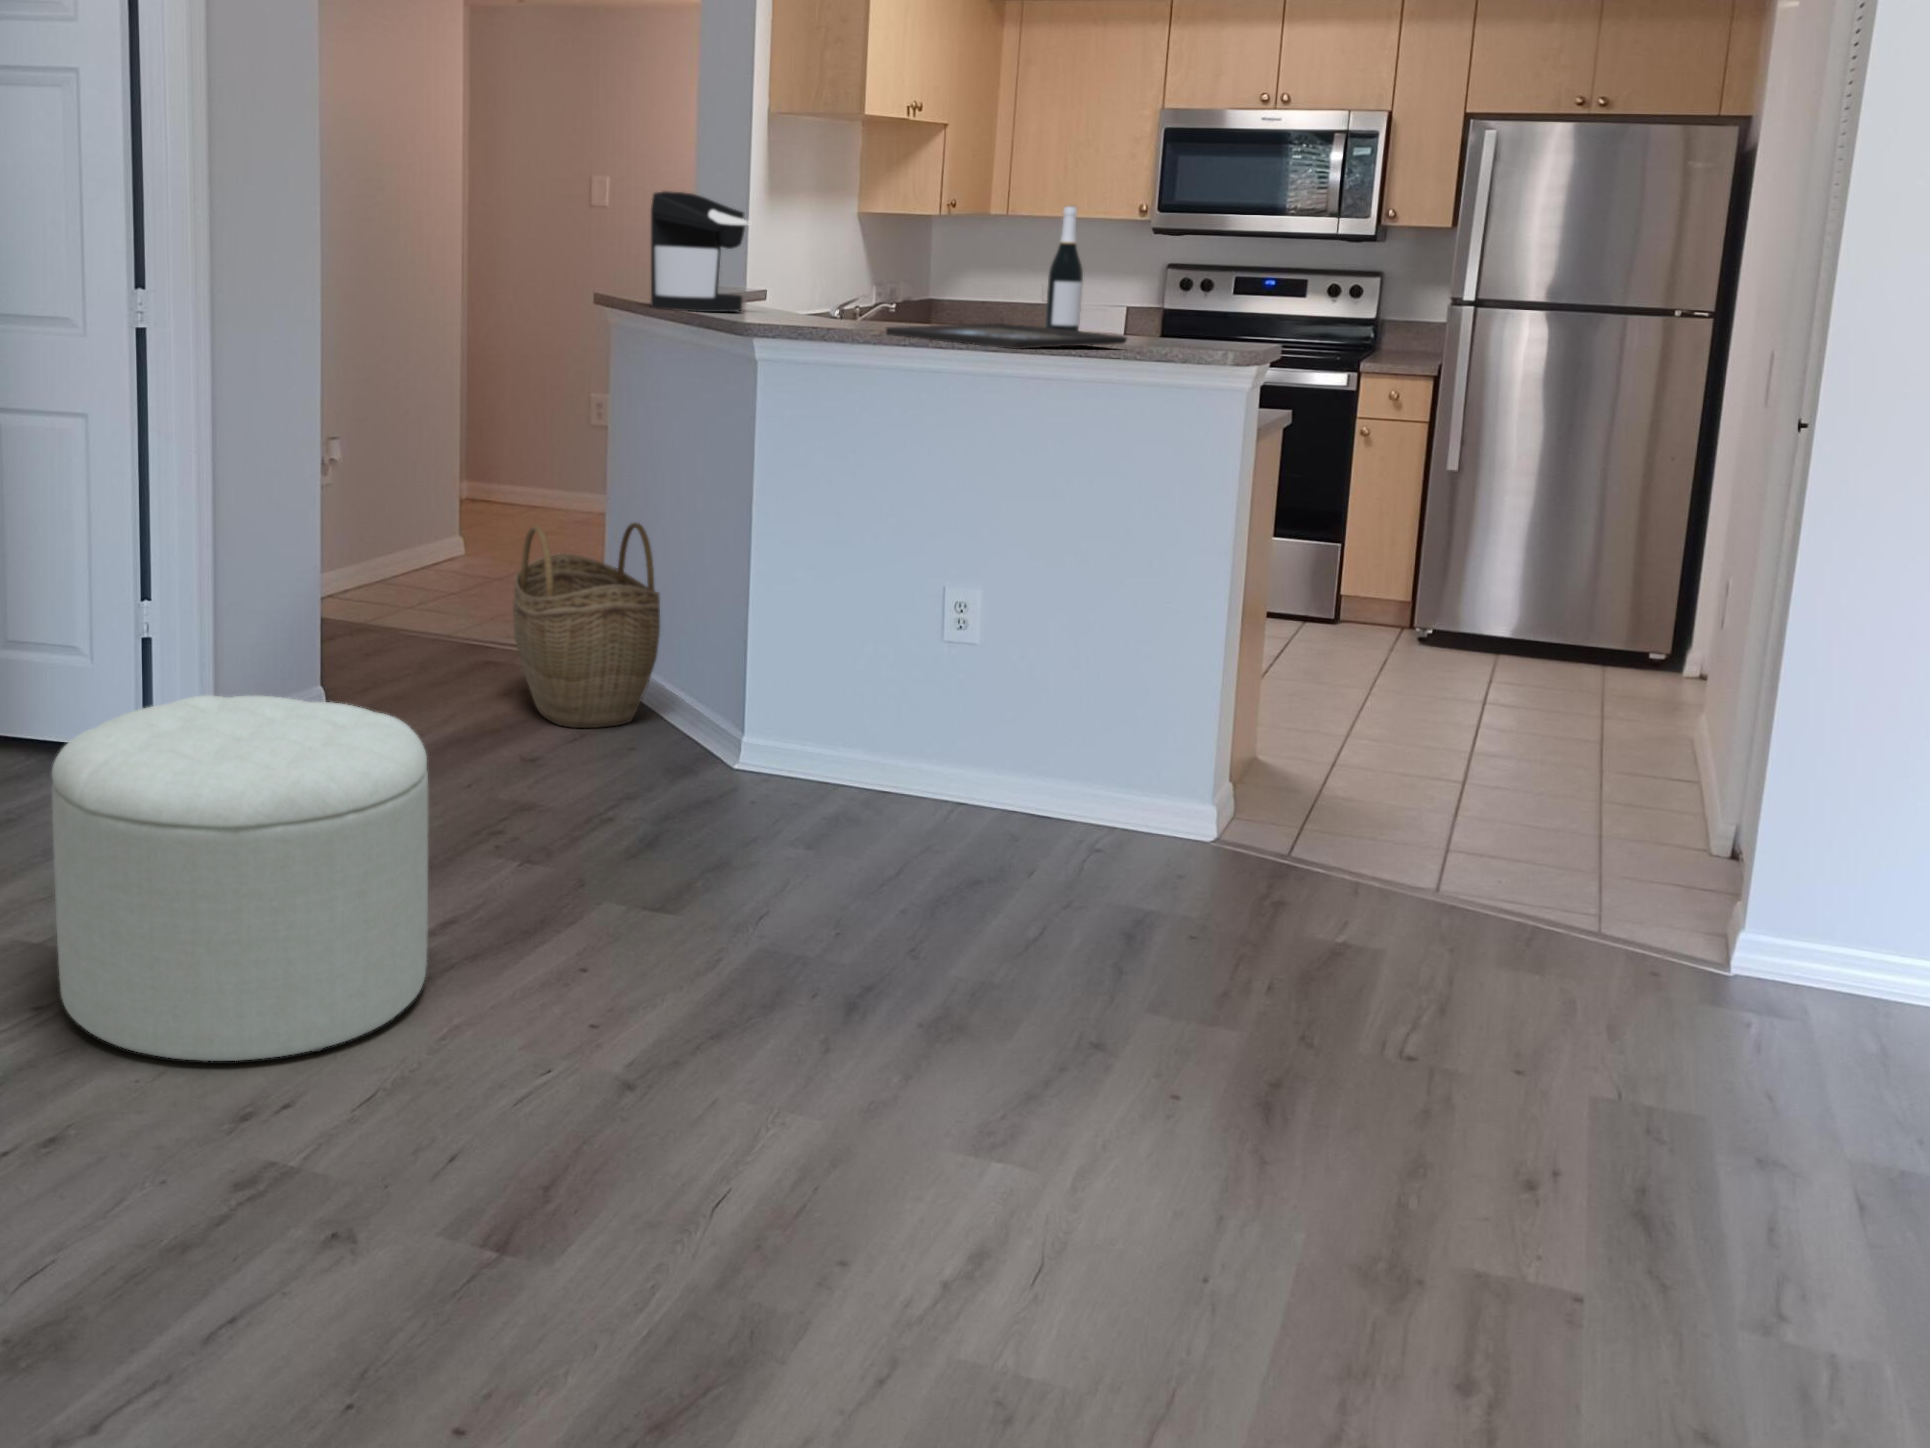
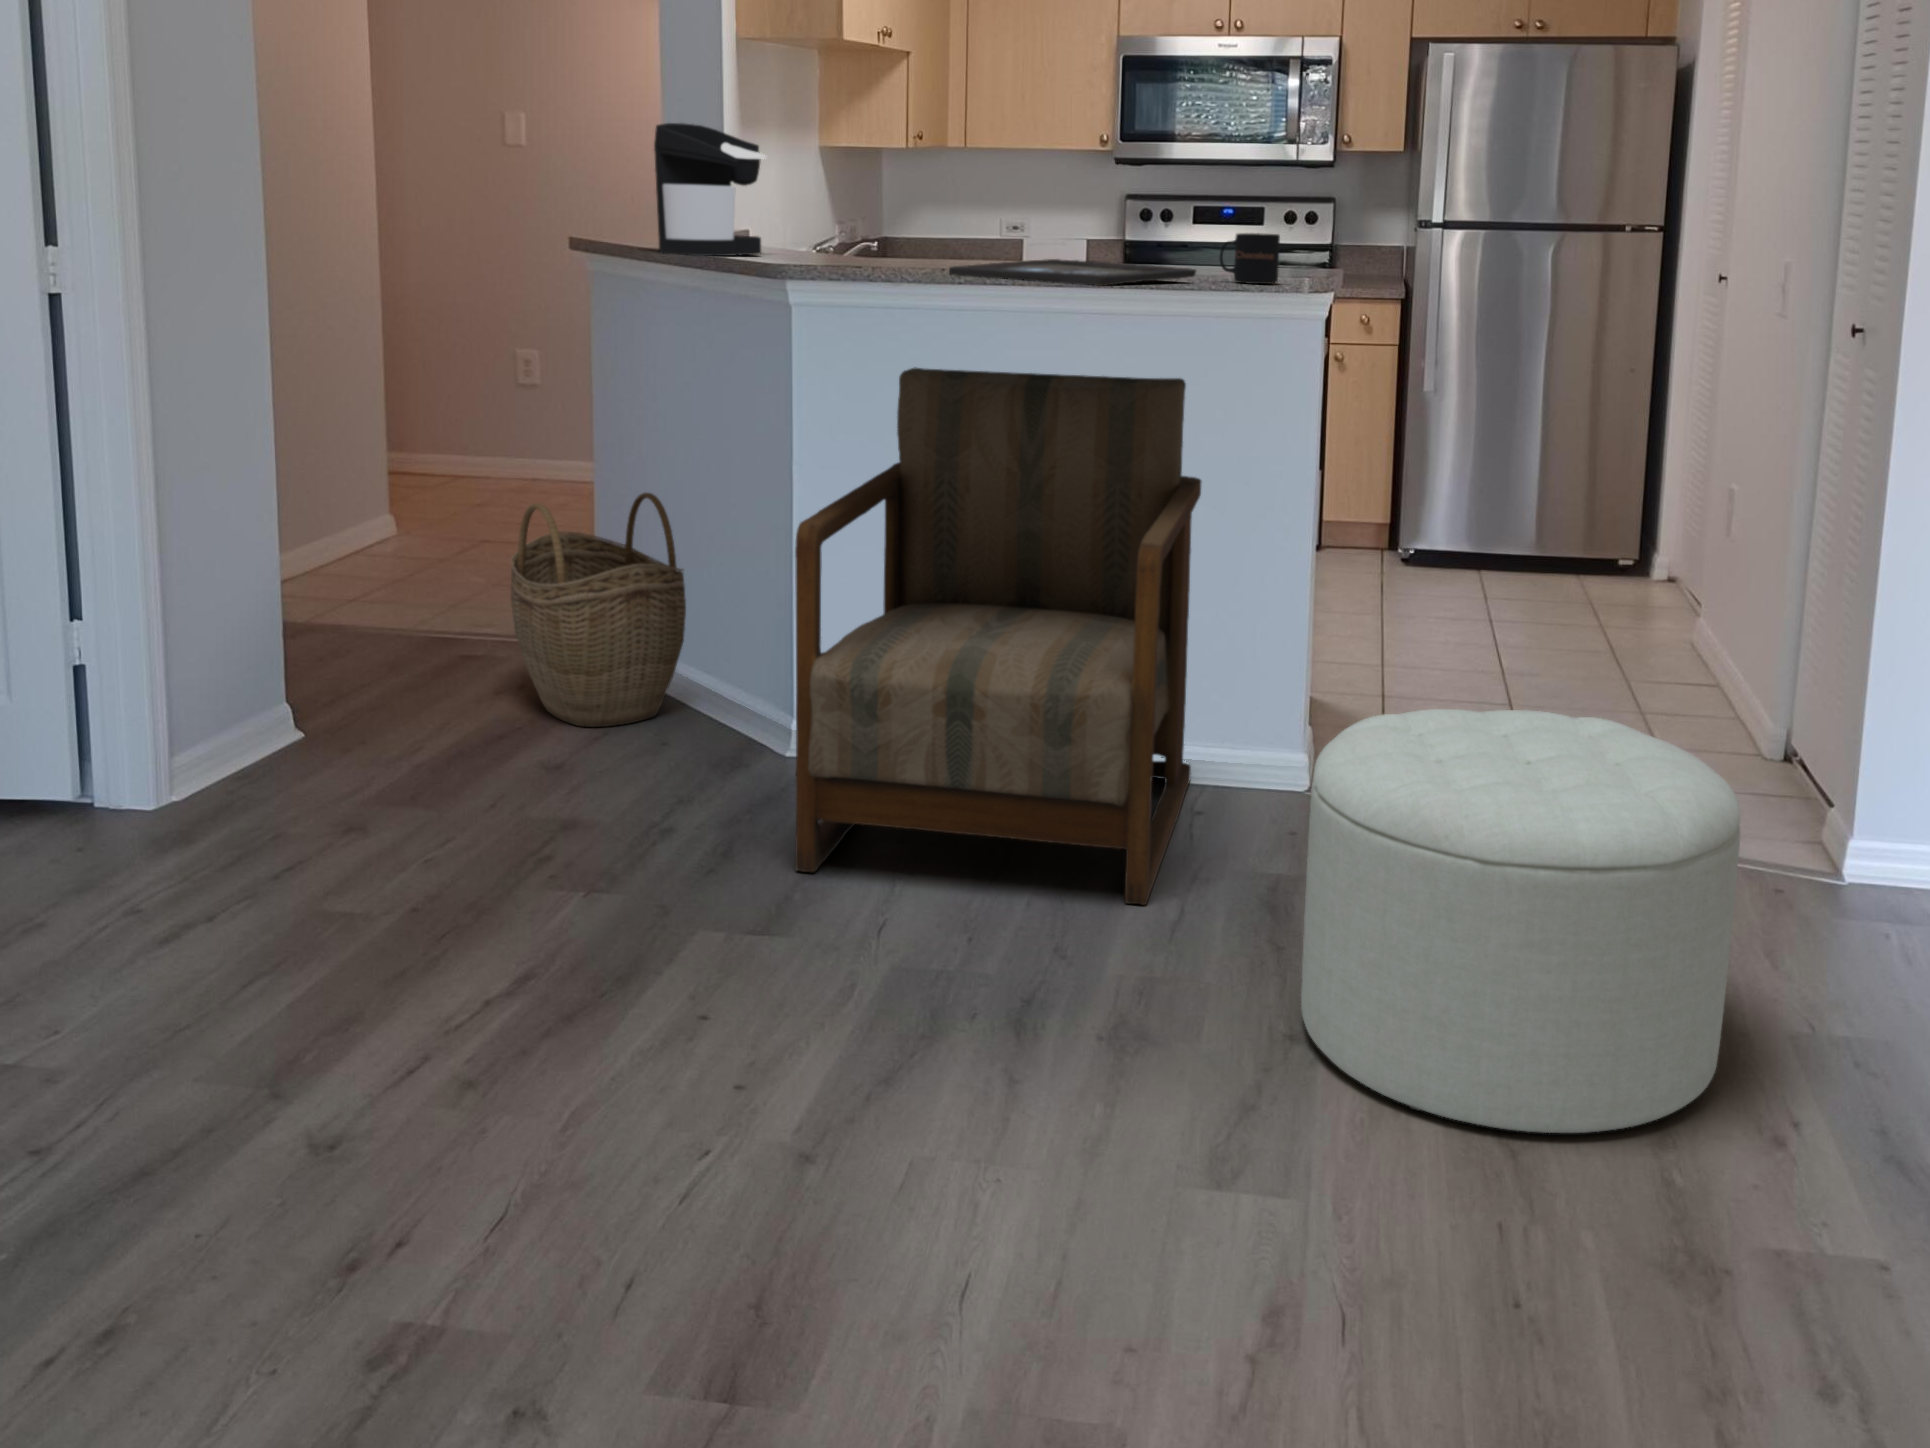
wine bottle: present [1045,205,1083,331] -> none [1094,132,1131,274]
mug: none [1158,304,1218,353] -> present [1220,233,1280,284]
armchair: none [699,419,1119,922] -> present [795,367,1202,905]
ottoman: present [52,695,428,1061] -> present [1301,709,1741,1133]

